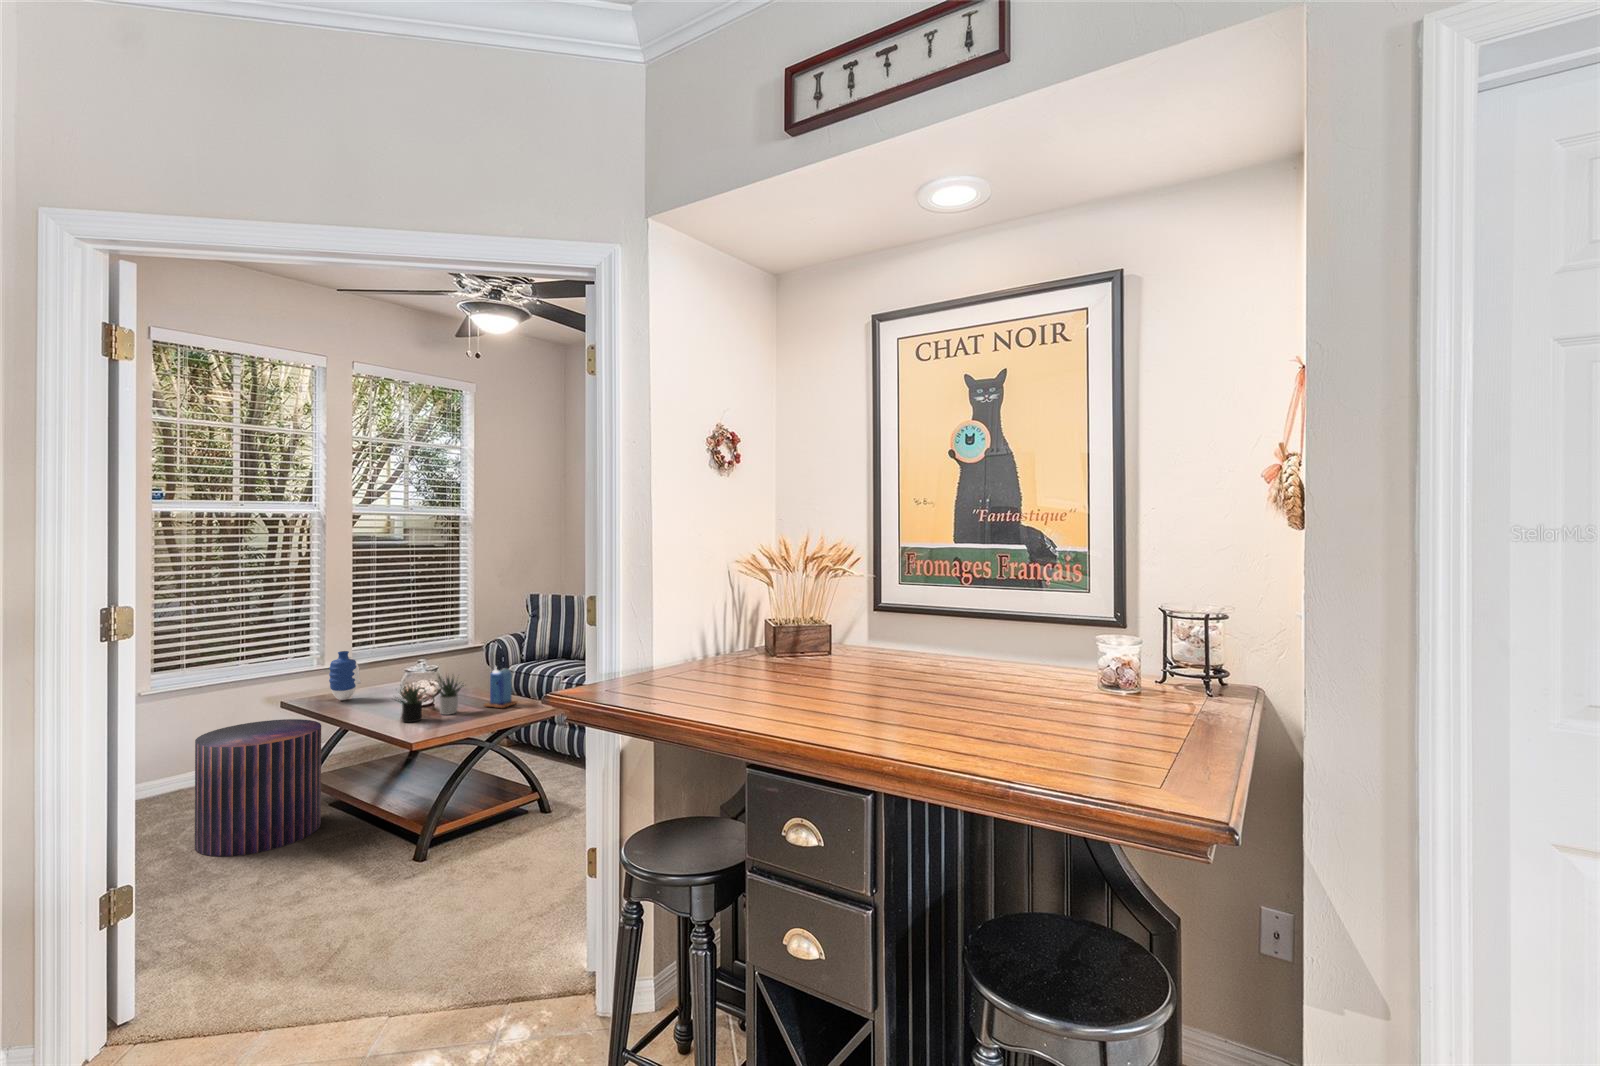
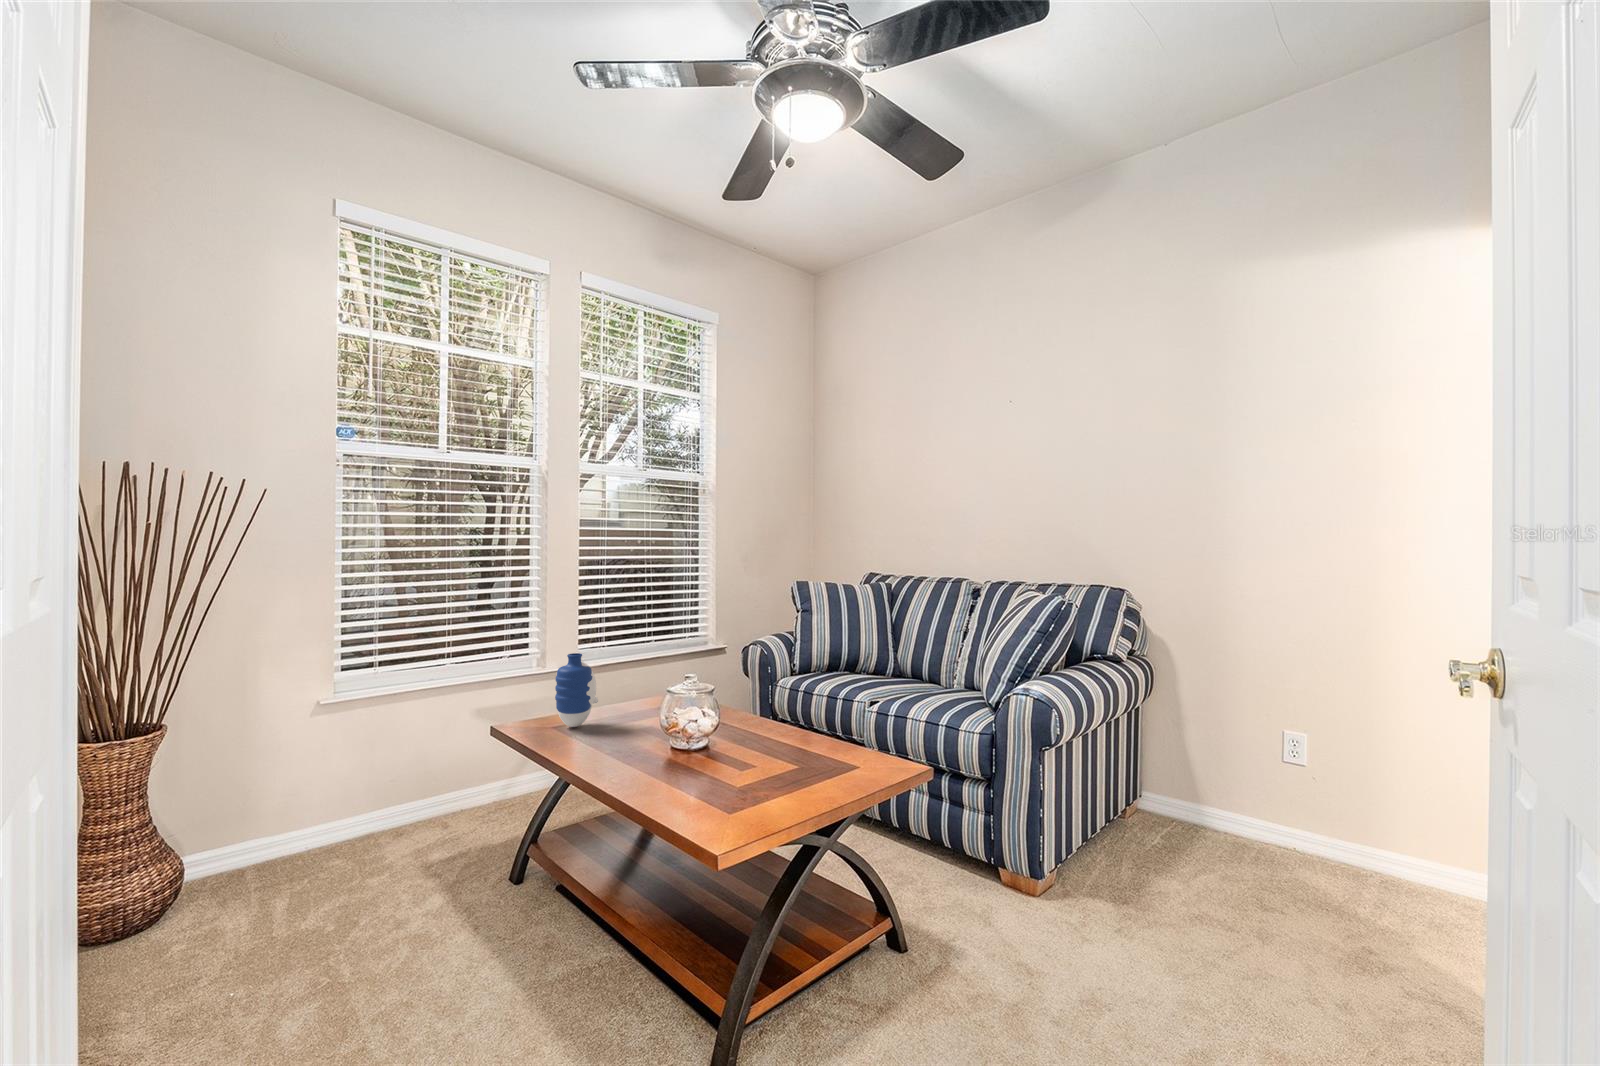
candle: present [484,668,517,708] -> none [785,687,835,761]
succulent plant: present [398,678,464,722] -> none [655,698,763,783]
pouf: present [195,719,321,856] -> none [354,758,545,1009]

